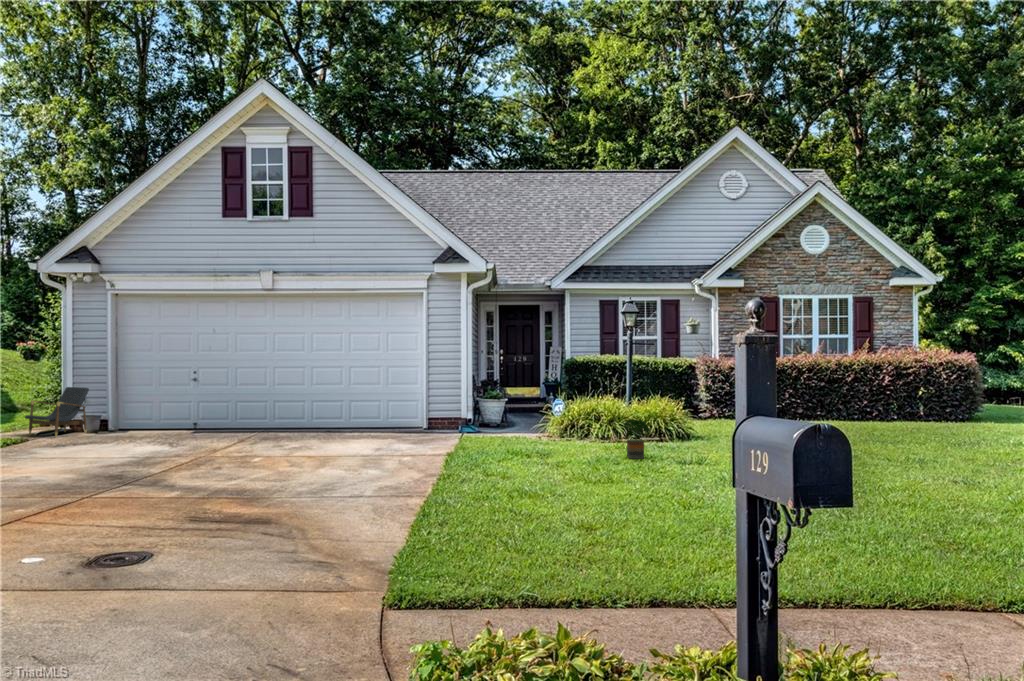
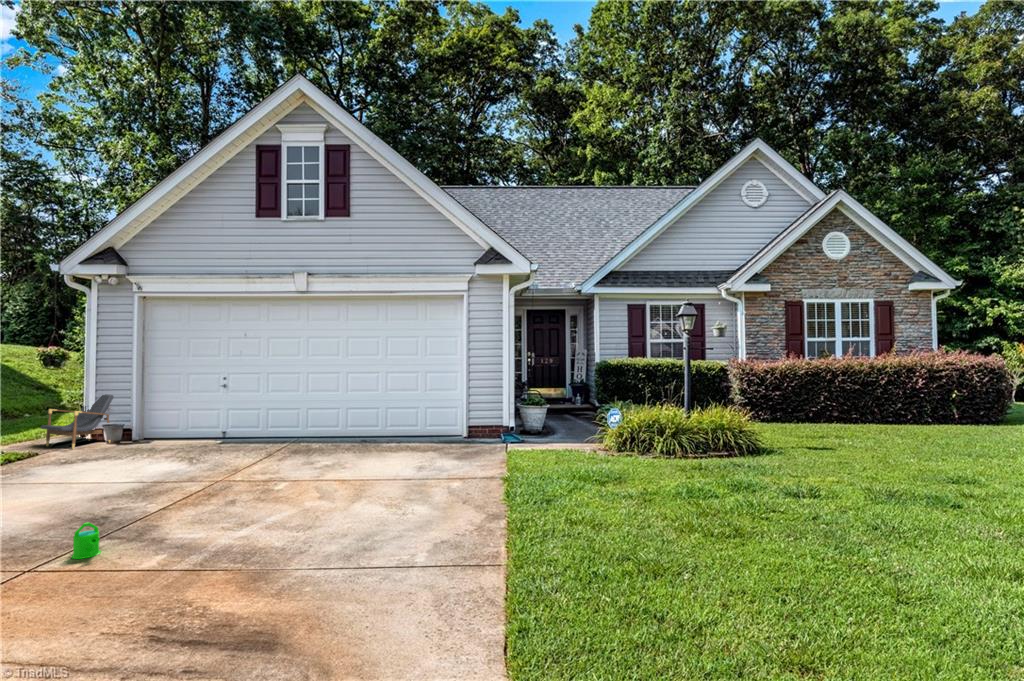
potted tree: present [624,420,650,459] -> none [720,438,757,487]
watering can: none [113,467,134,492] -> present [72,522,101,559]

